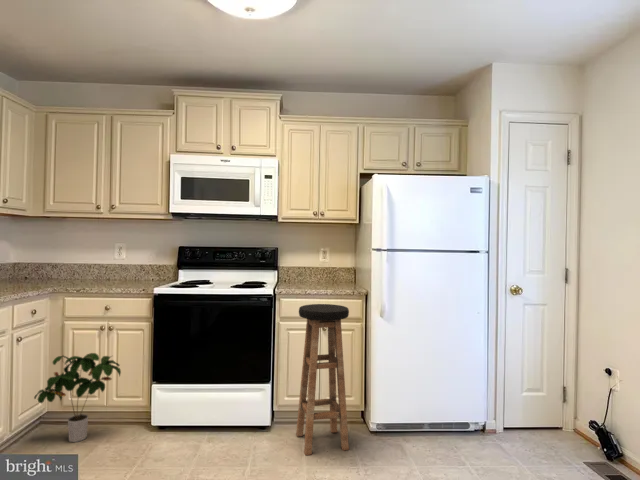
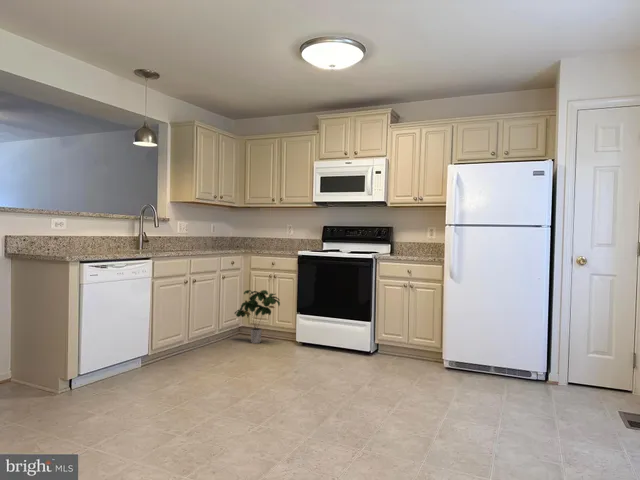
bar stool: present [296,304,349,455] -> none [385,266,424,372]

